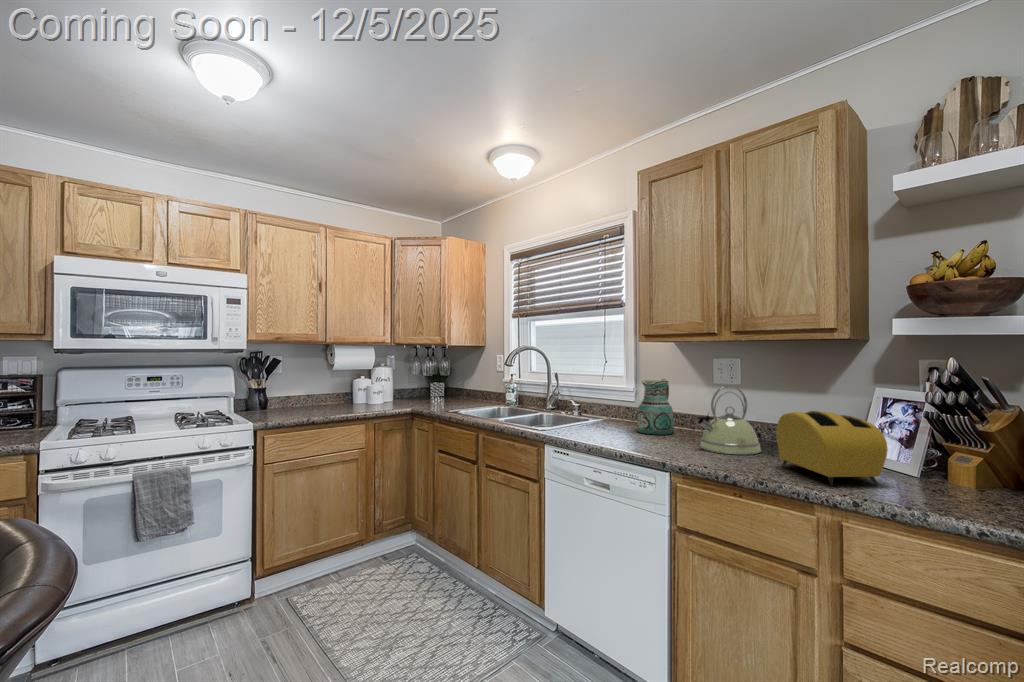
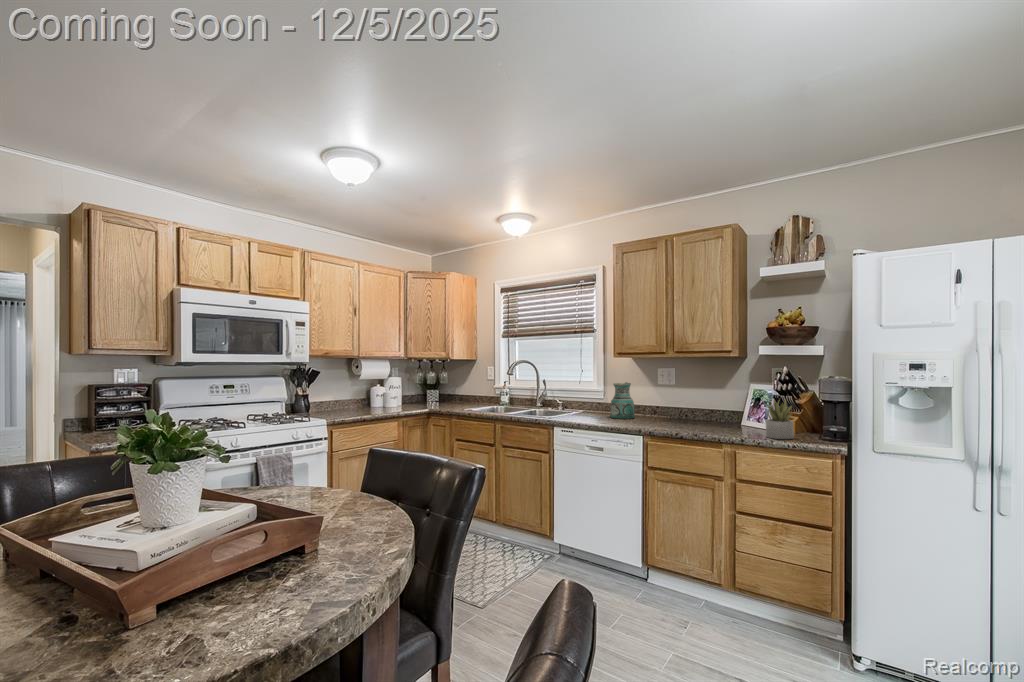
kettle: present [697,385,761,455] -> none [654,384,691,425]
toaster: present [776,411,887,486] -> none [701,396,757,434]
succulent plant: none [903,422,977,511] -> present [766,400,794,439]

